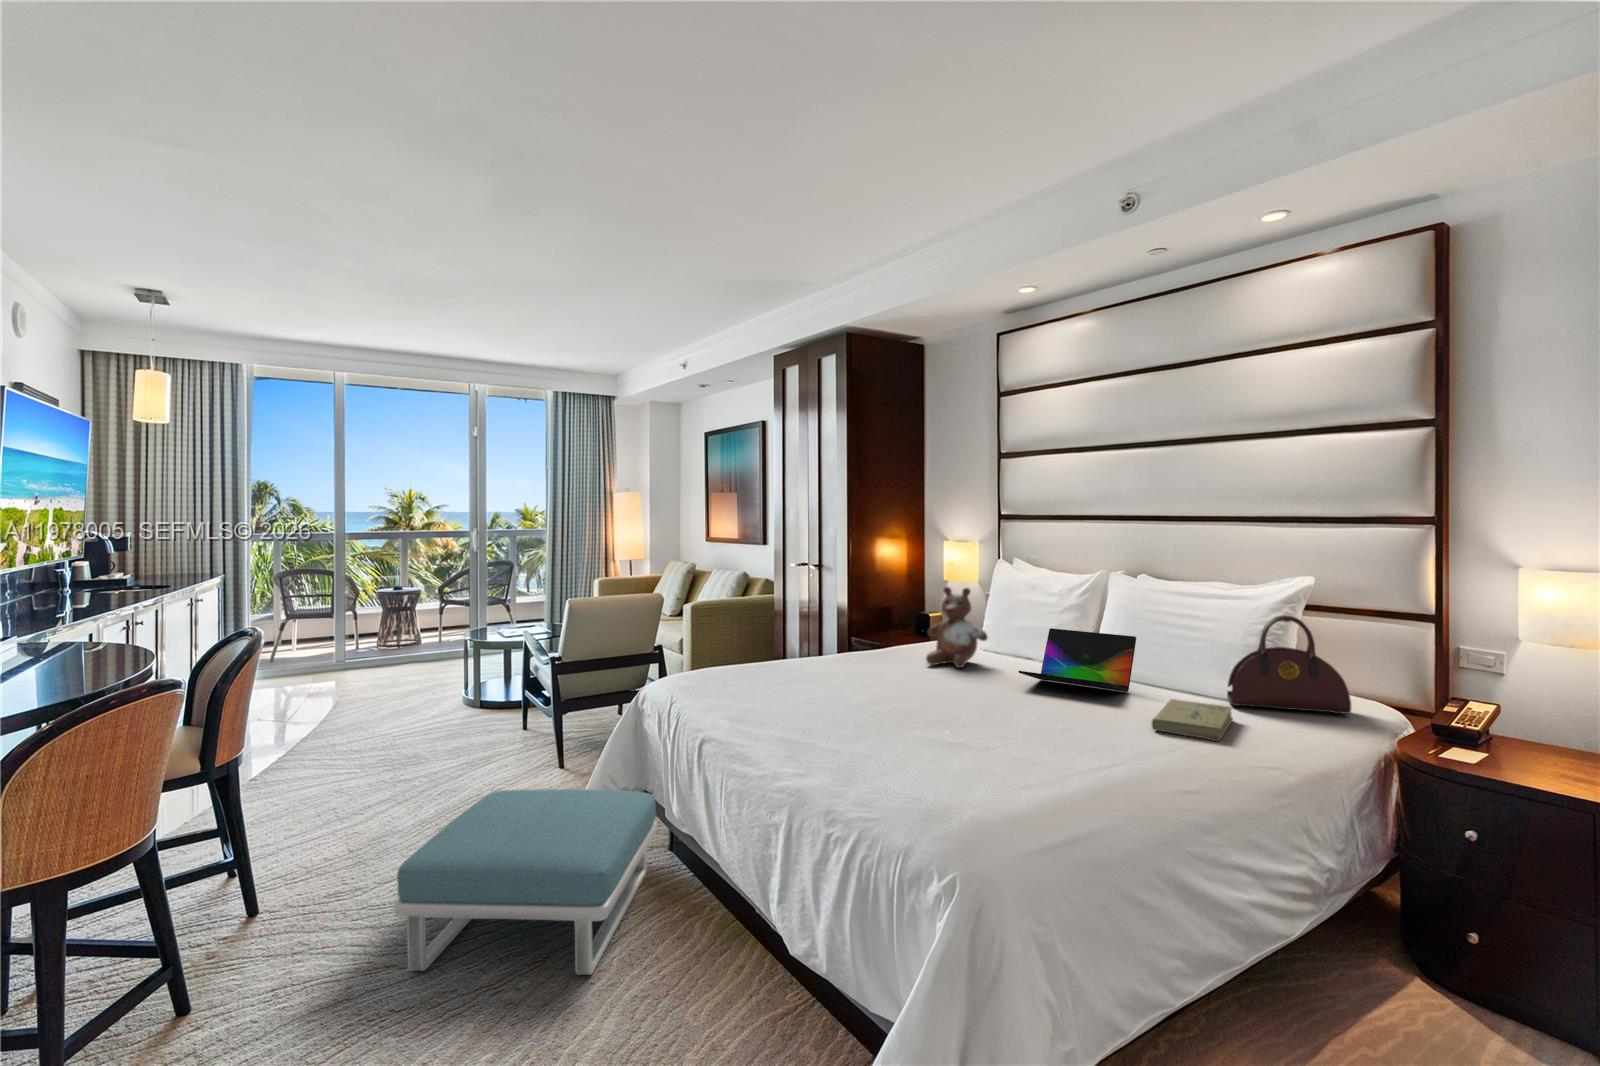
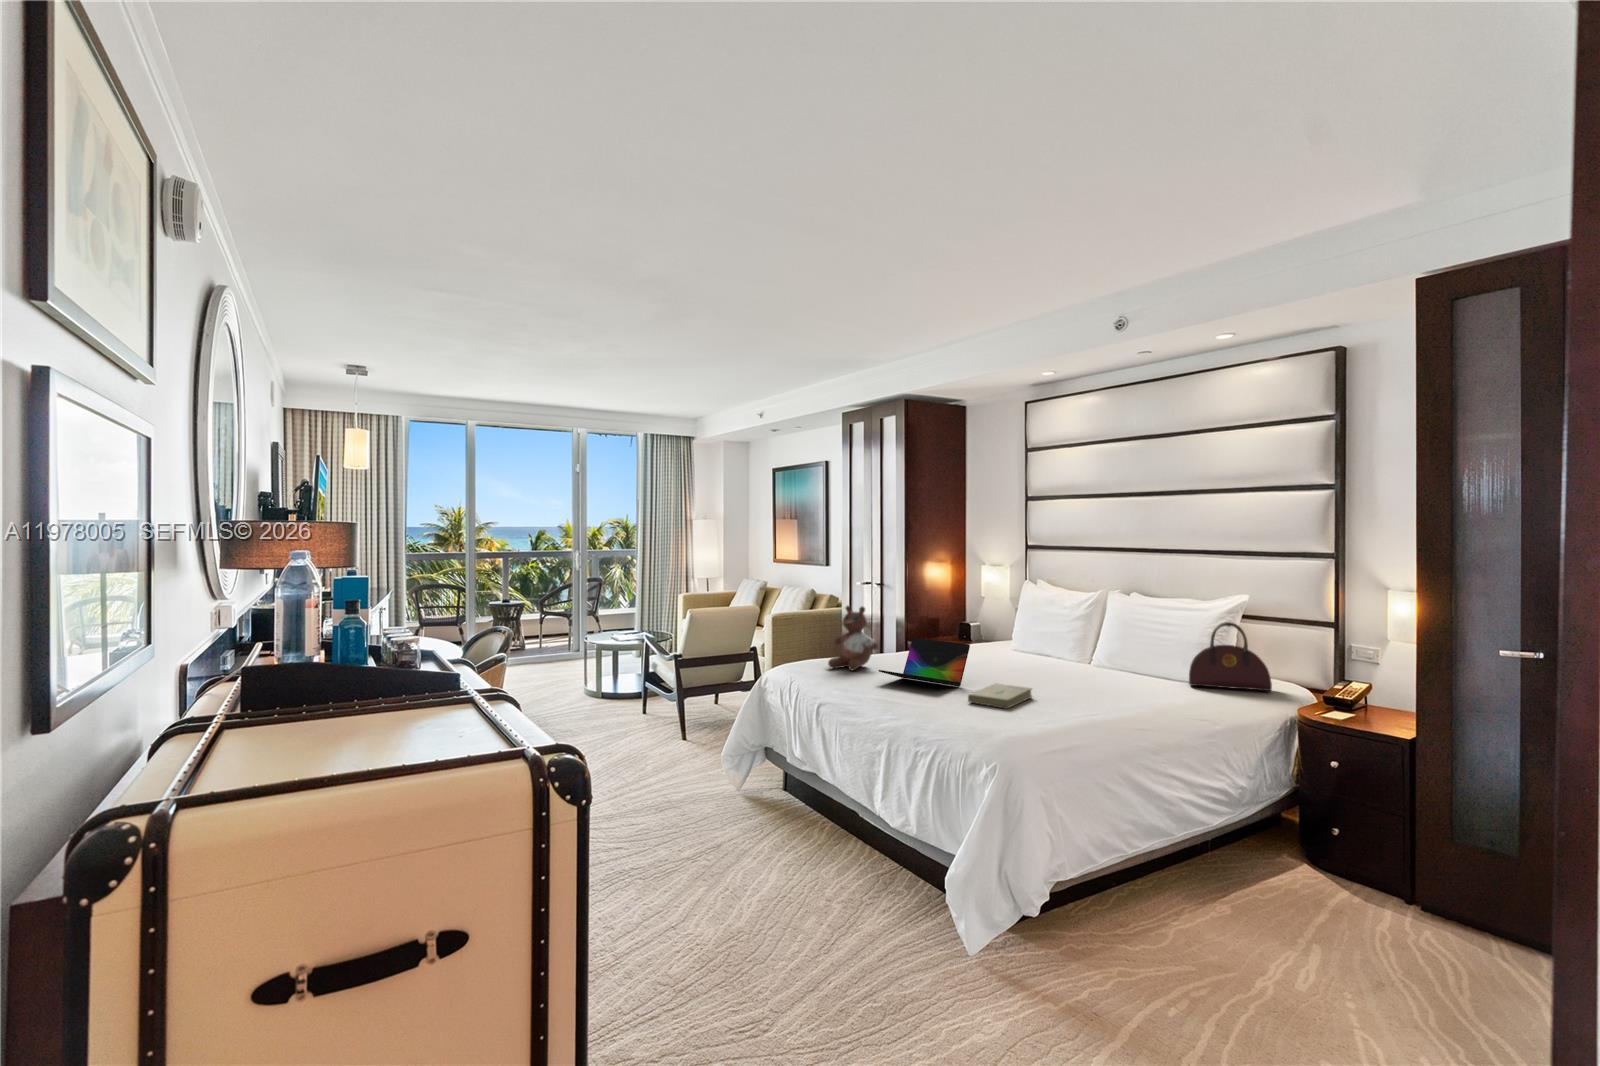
stuffed bear: present [926,587,988,668] -> present [828,606,878,671]
laptop: present [1018,628,1136,692] -> present [879,638,970,687]
book: present [1152,699,1233,741] -> present [968,683,1032,709]
footstool: present [395,789,657,975] -> none [625,741,780,853]

